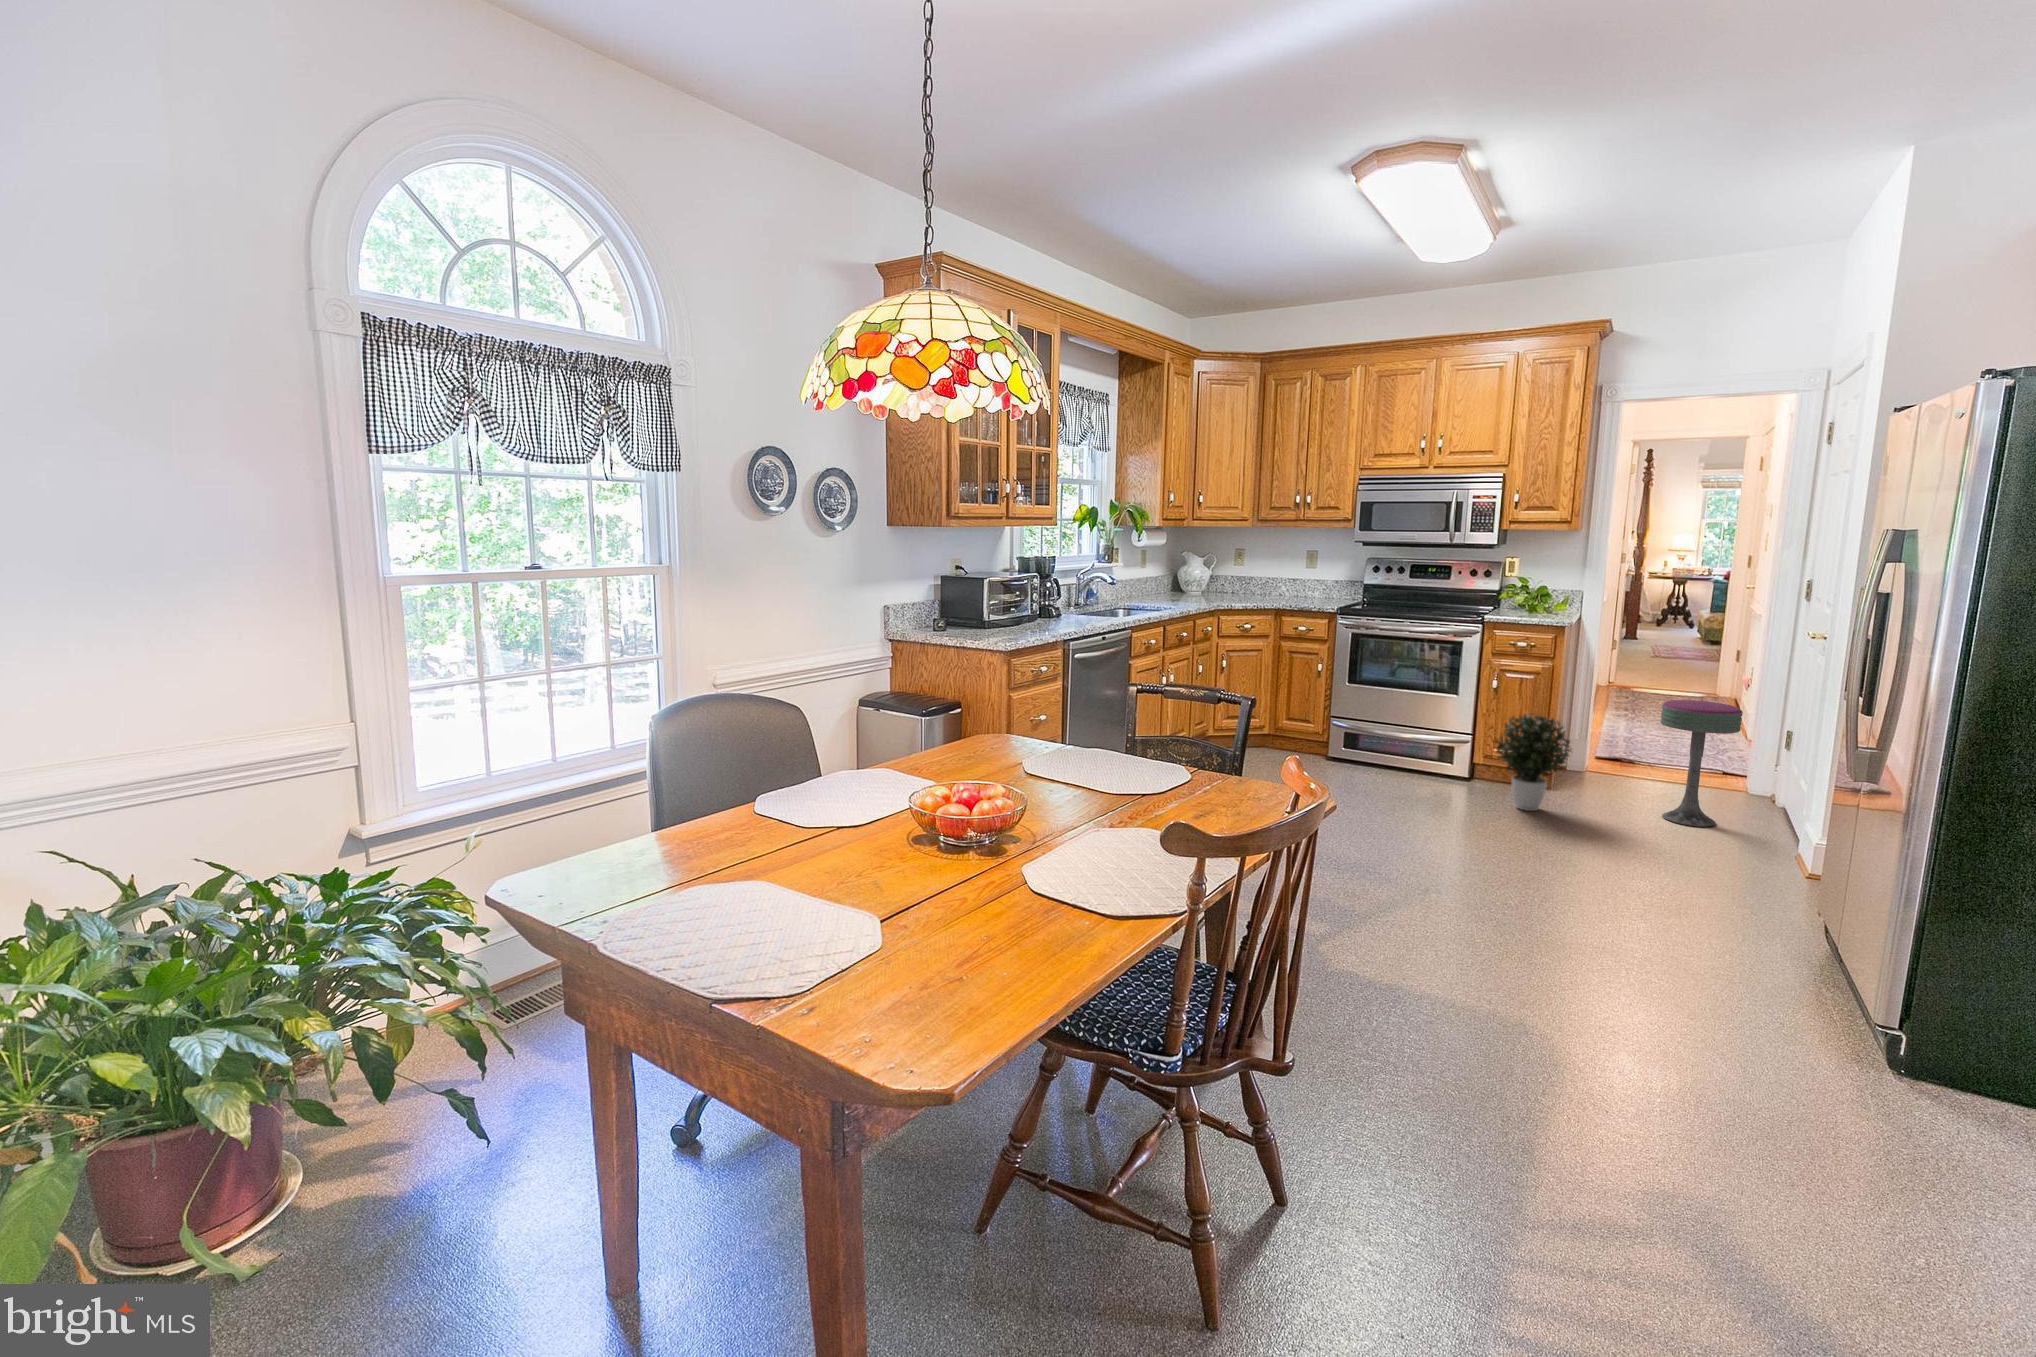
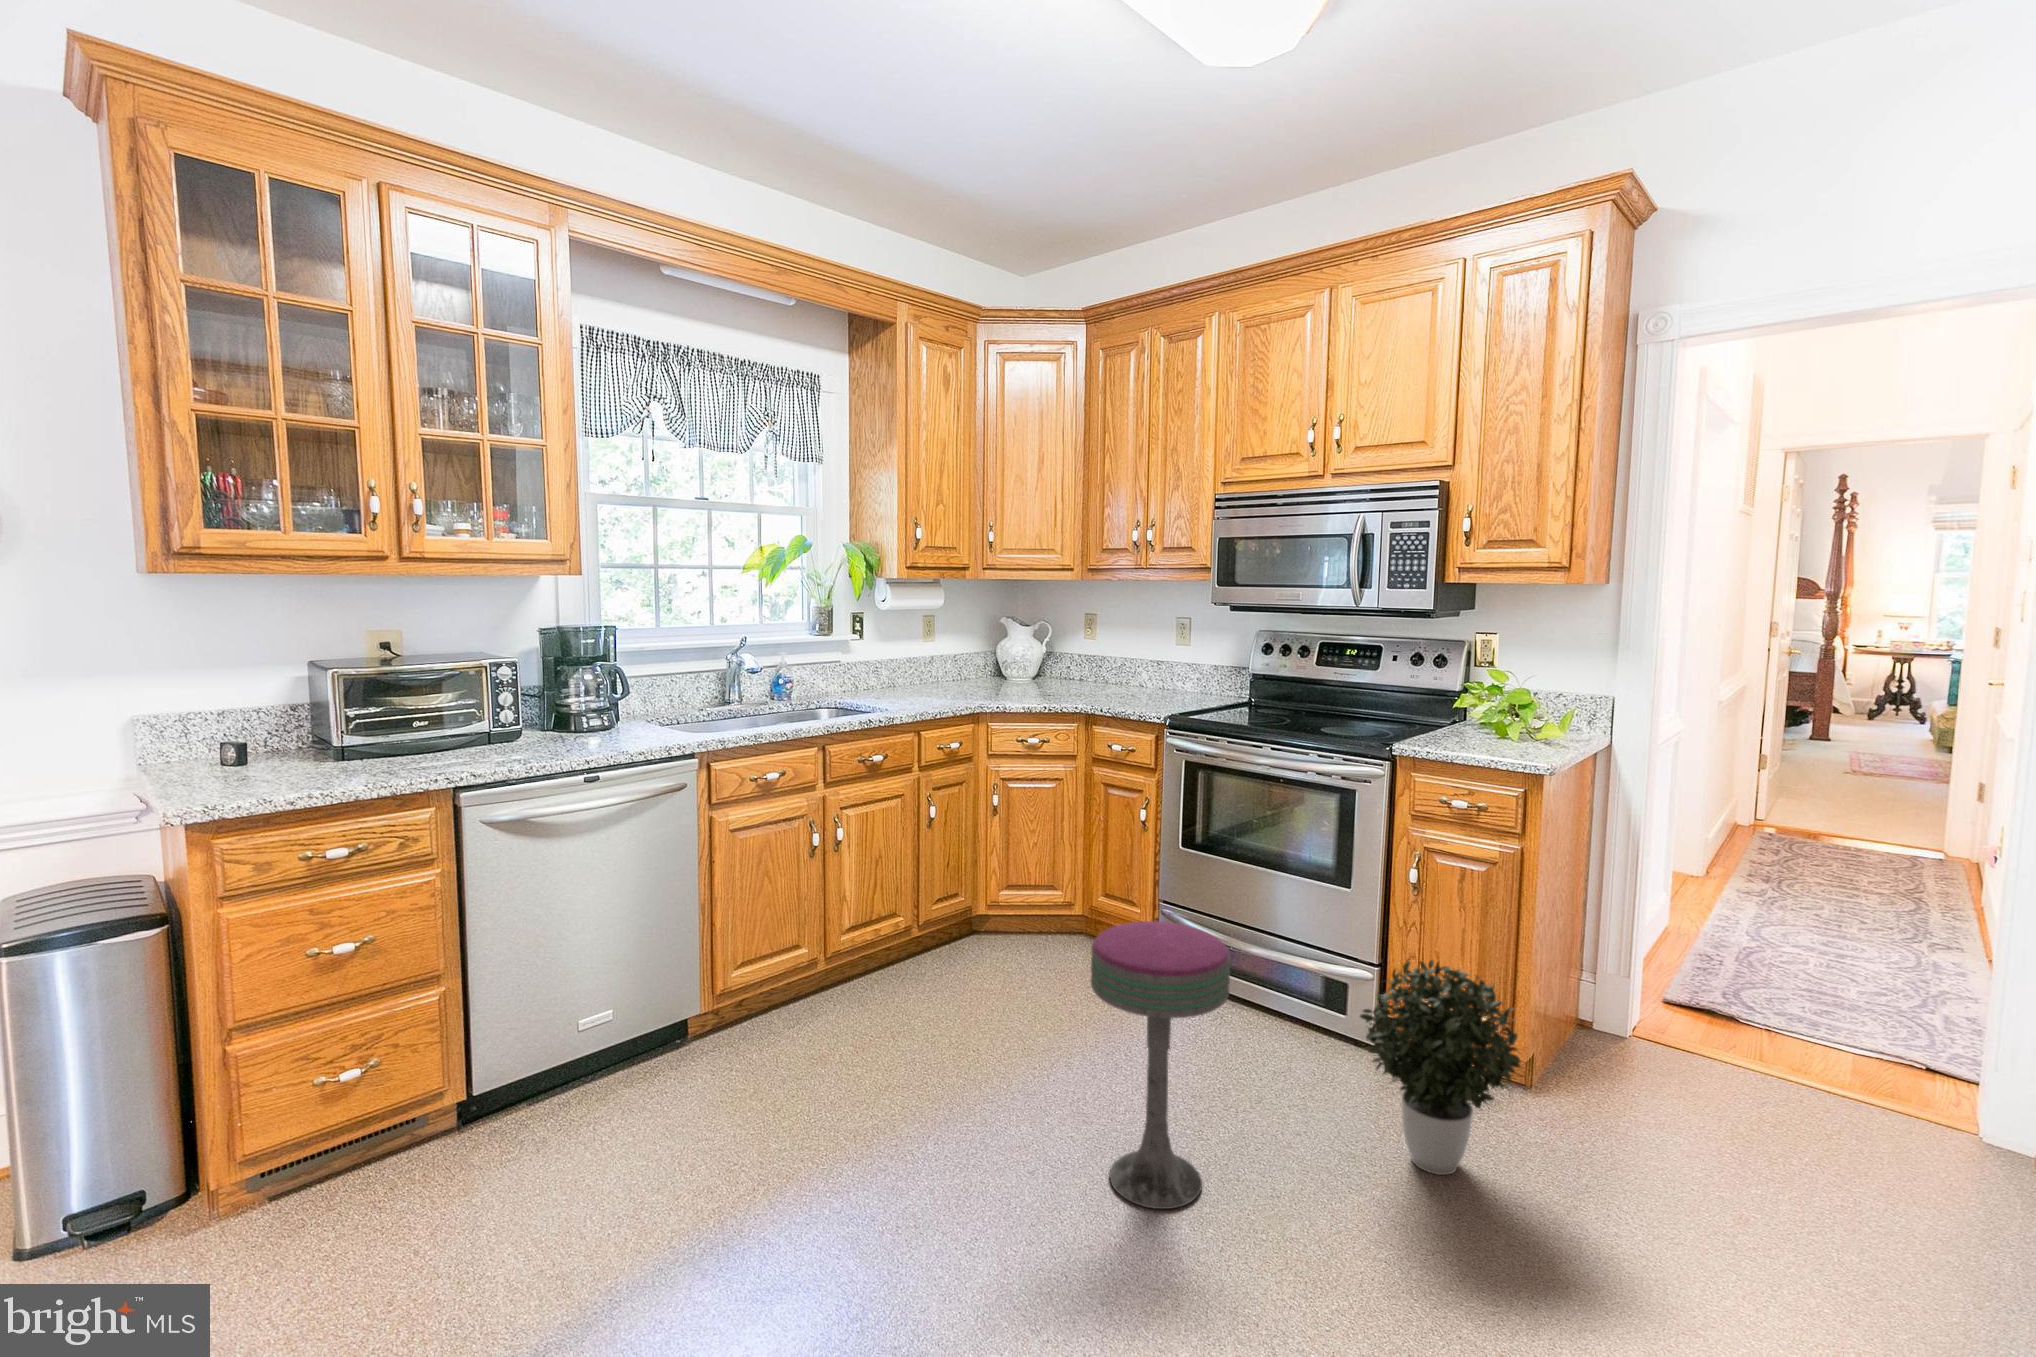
bar stool: present [1660,700,1743,827] -> present [1091,921,1230,1209]

